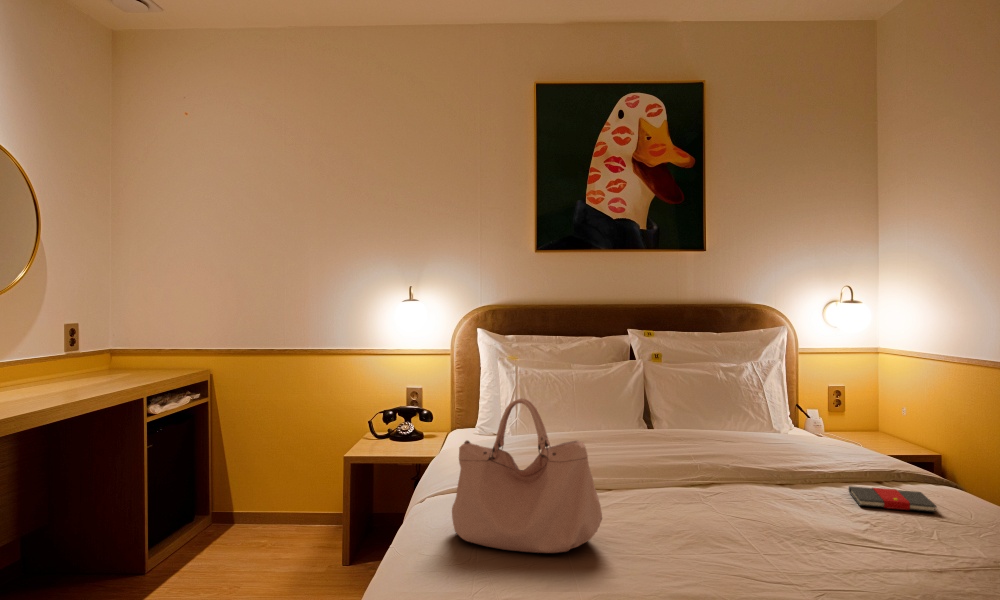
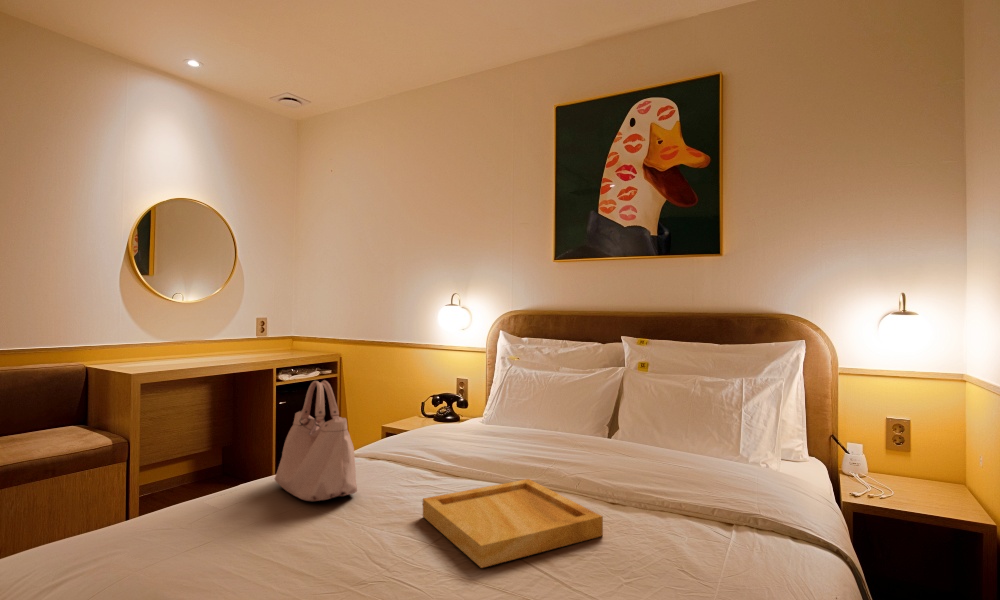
tray: none [697,479,863,569] -> present [423,479,603,568]
book: present [849,486,936,512] -> none [627,510,717,551]

